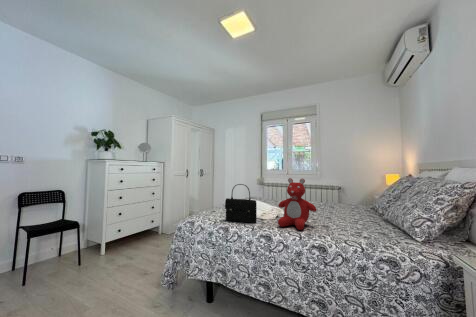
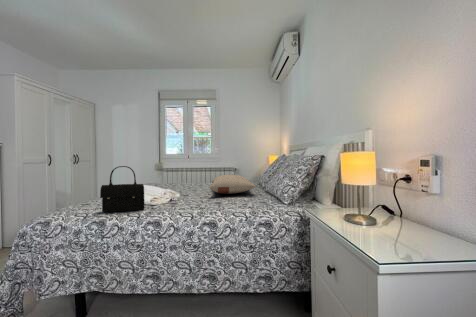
teddy bear: present [278,178,316,230] -> none [169,157,210,210]
pillow: none [315,197,371,218] -> present [209,175,256,194]

